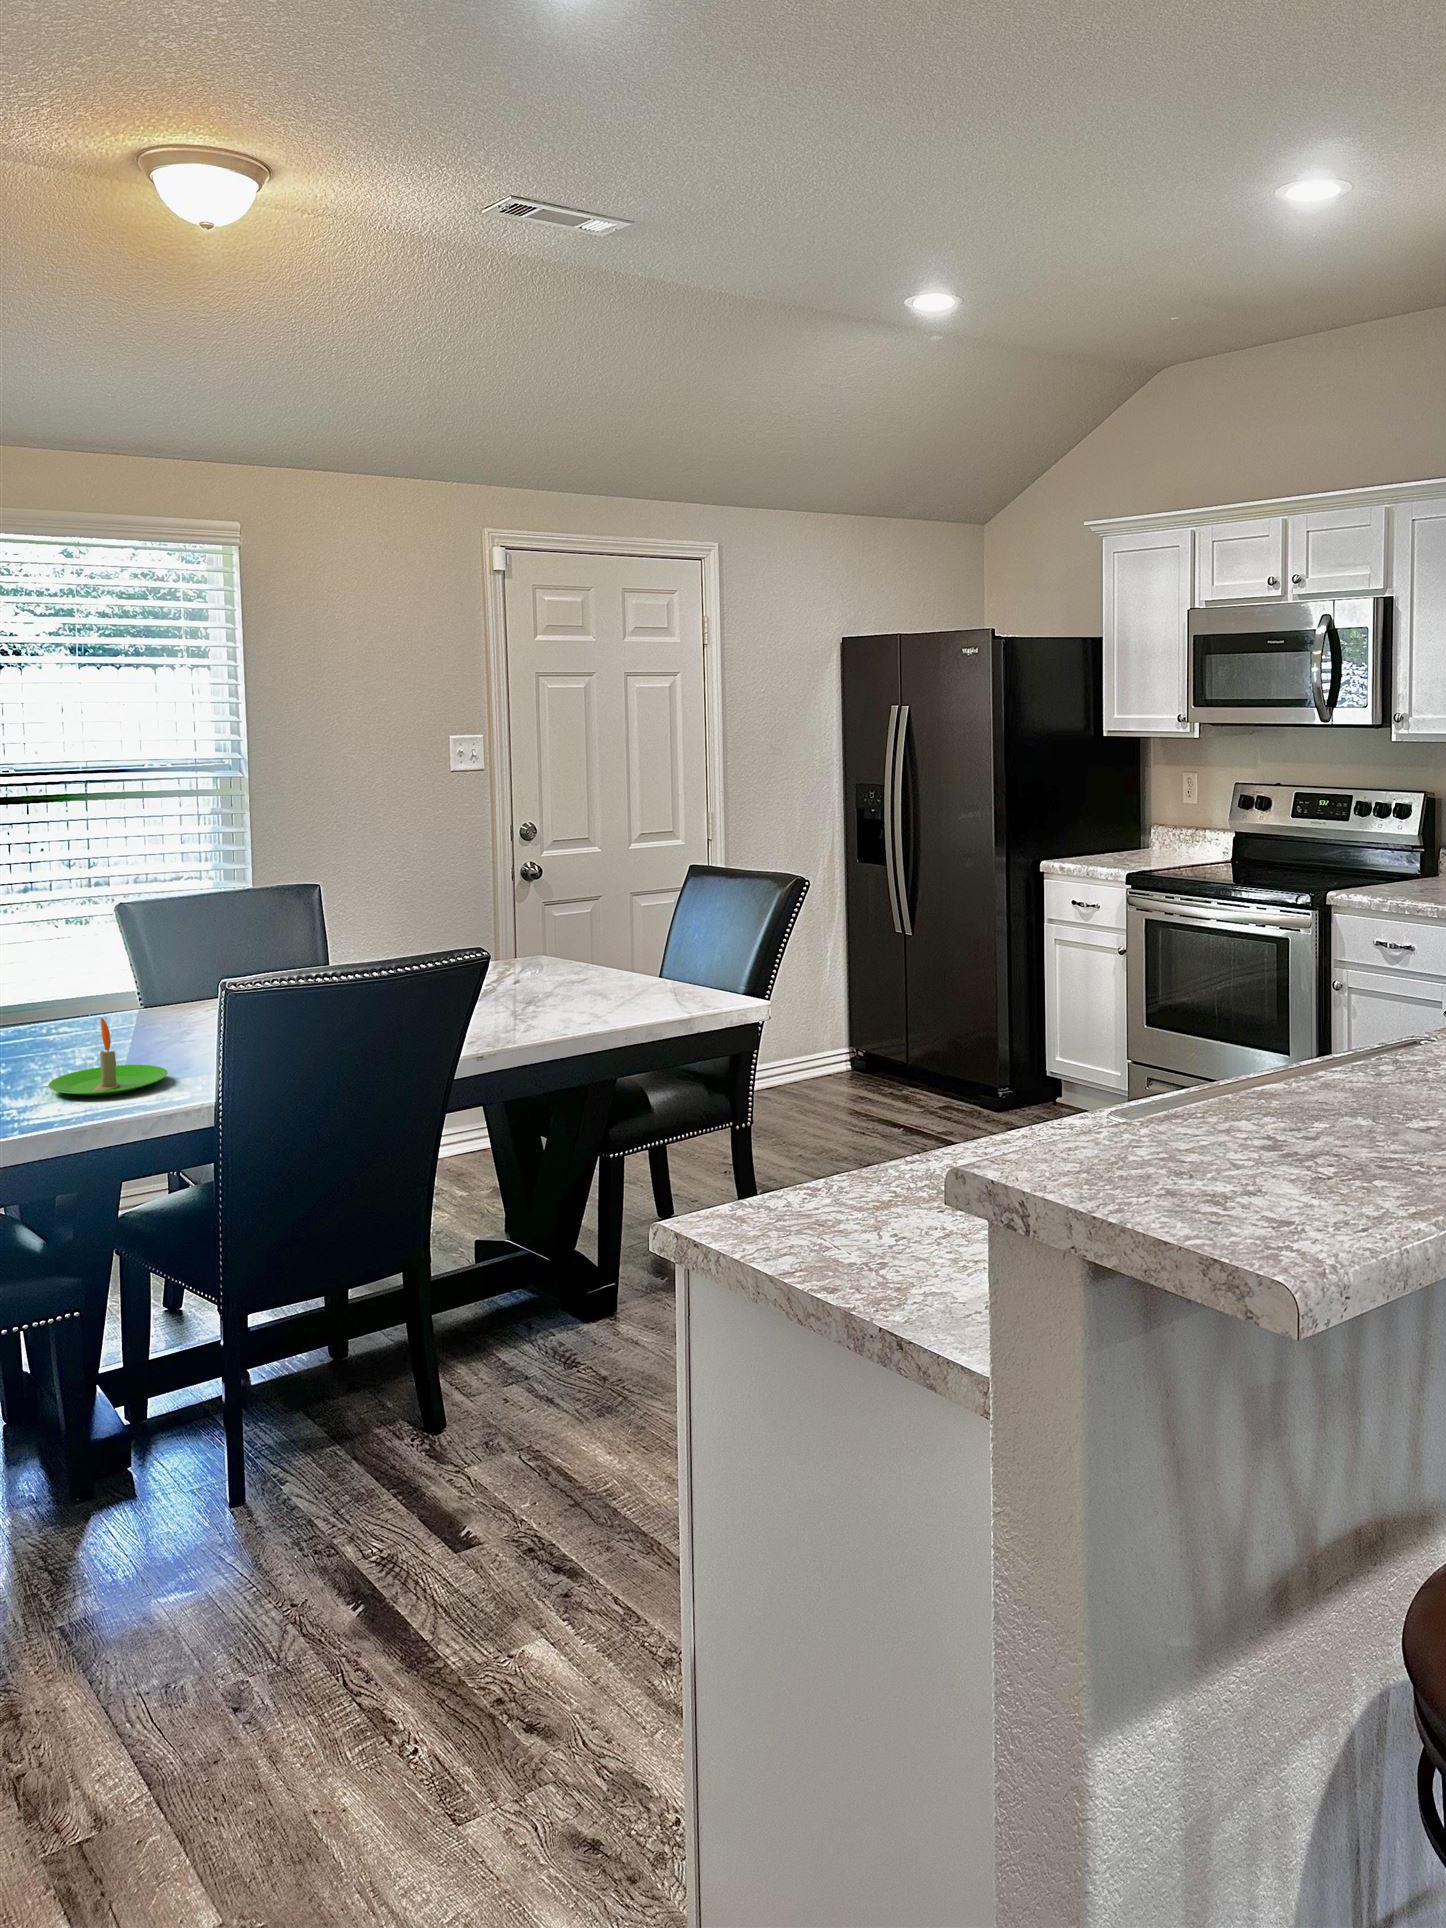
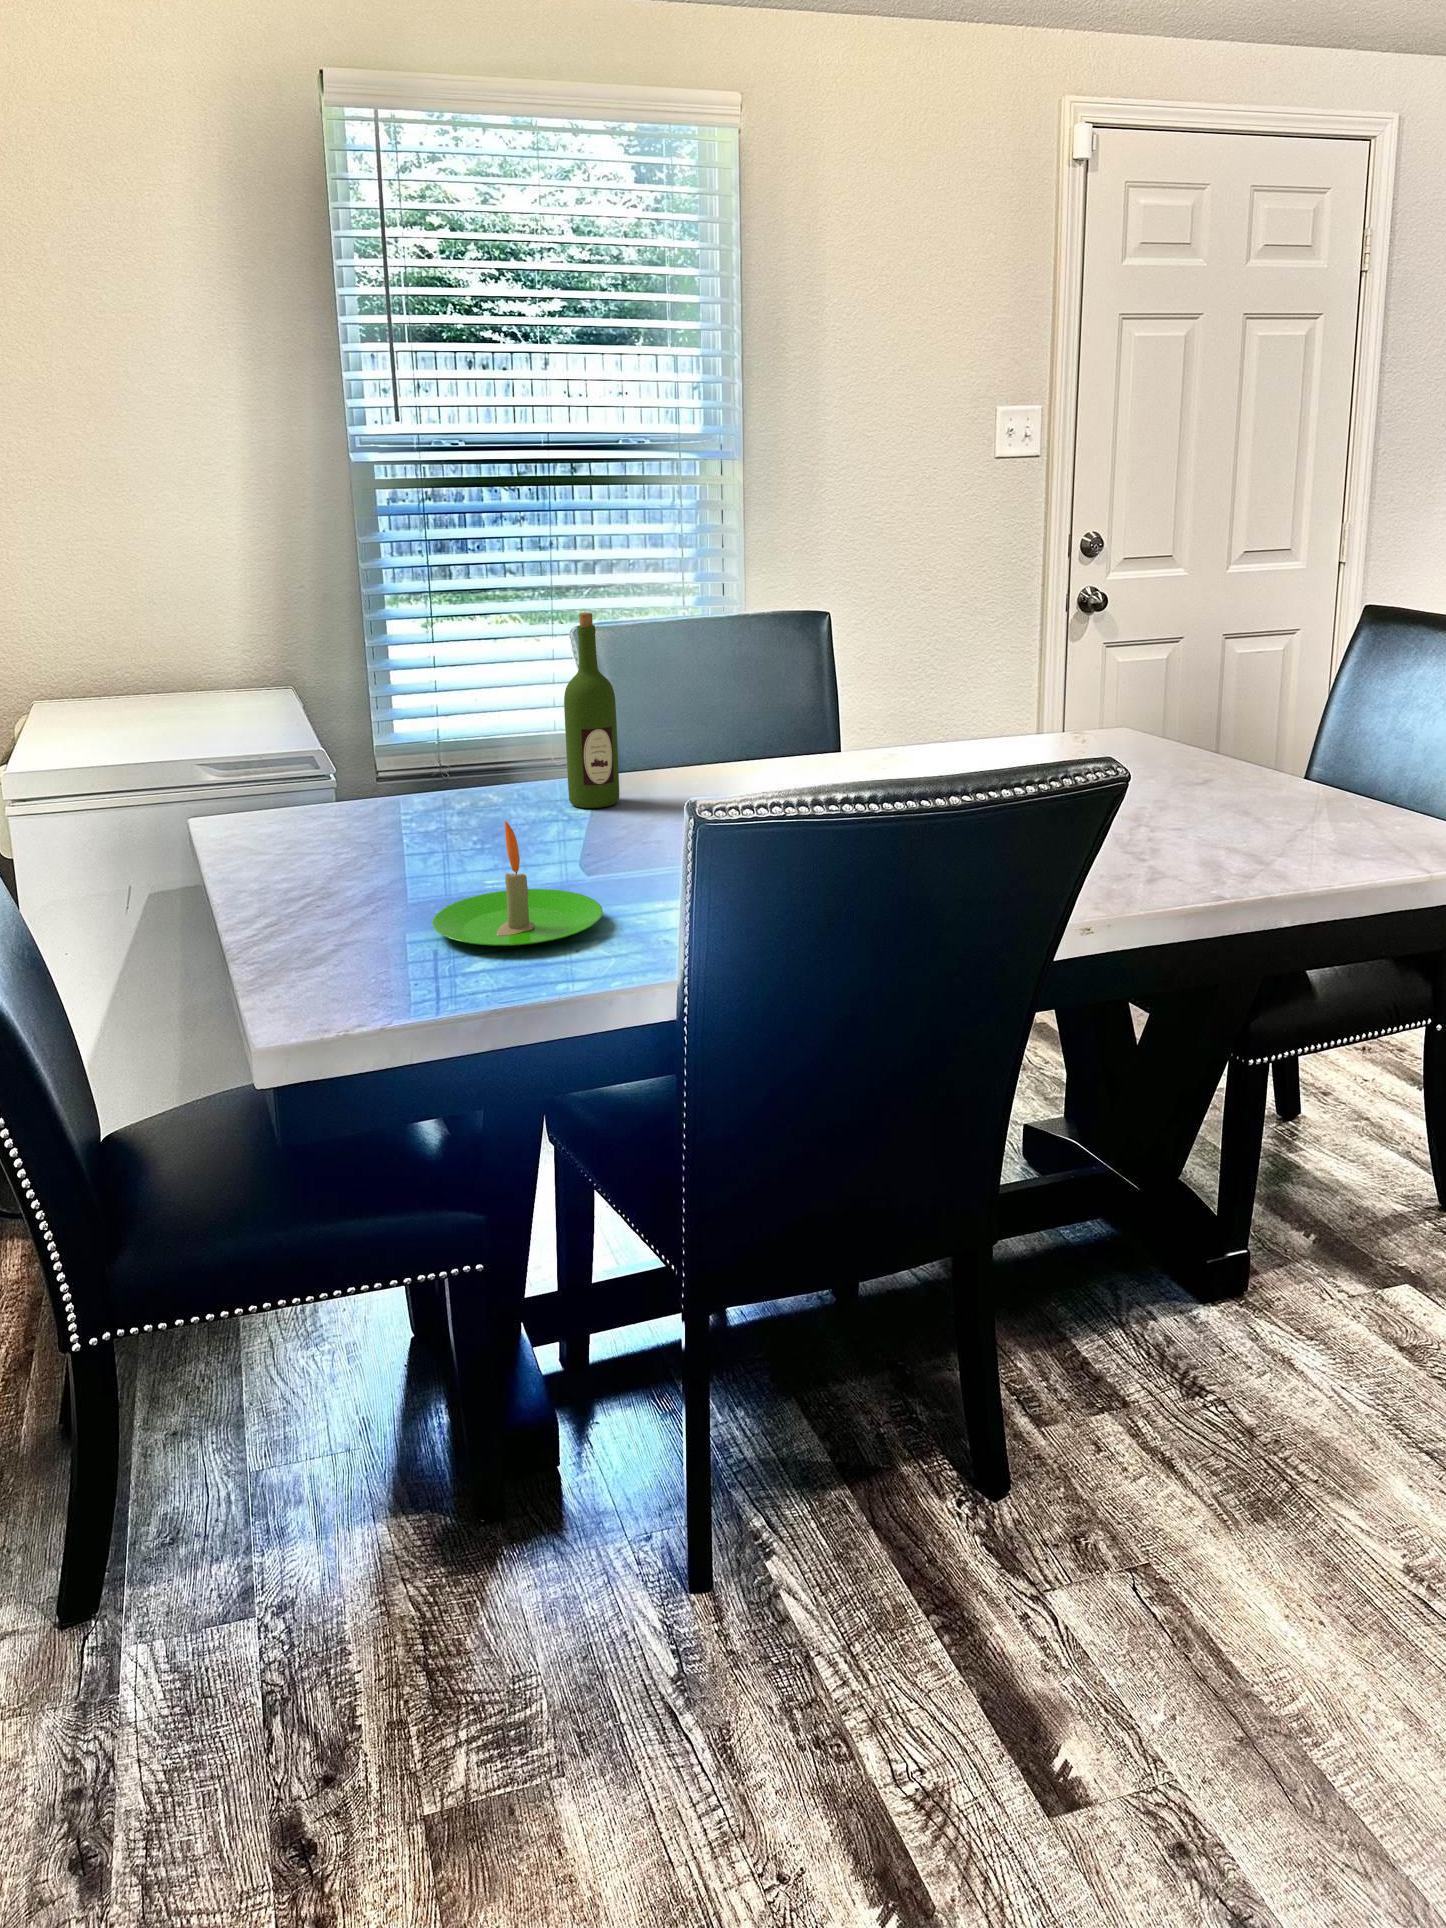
wine bottle: none [125,888,167,1025] -> present [564,613,619,808]

